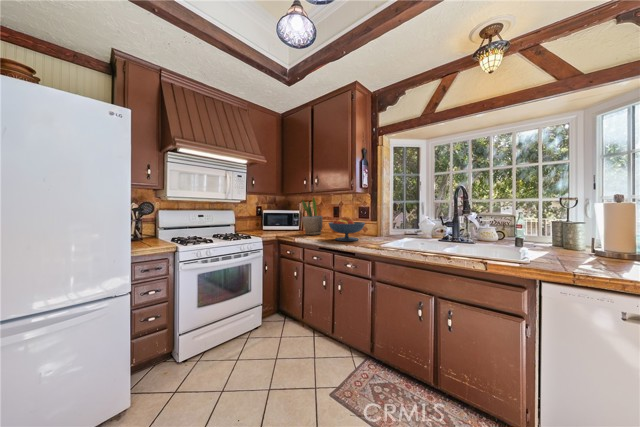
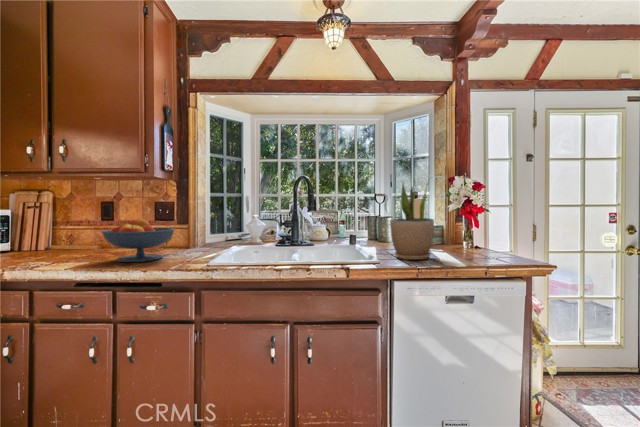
potted plant: present [302,197,323,235] -> present [390,183,434,260]

